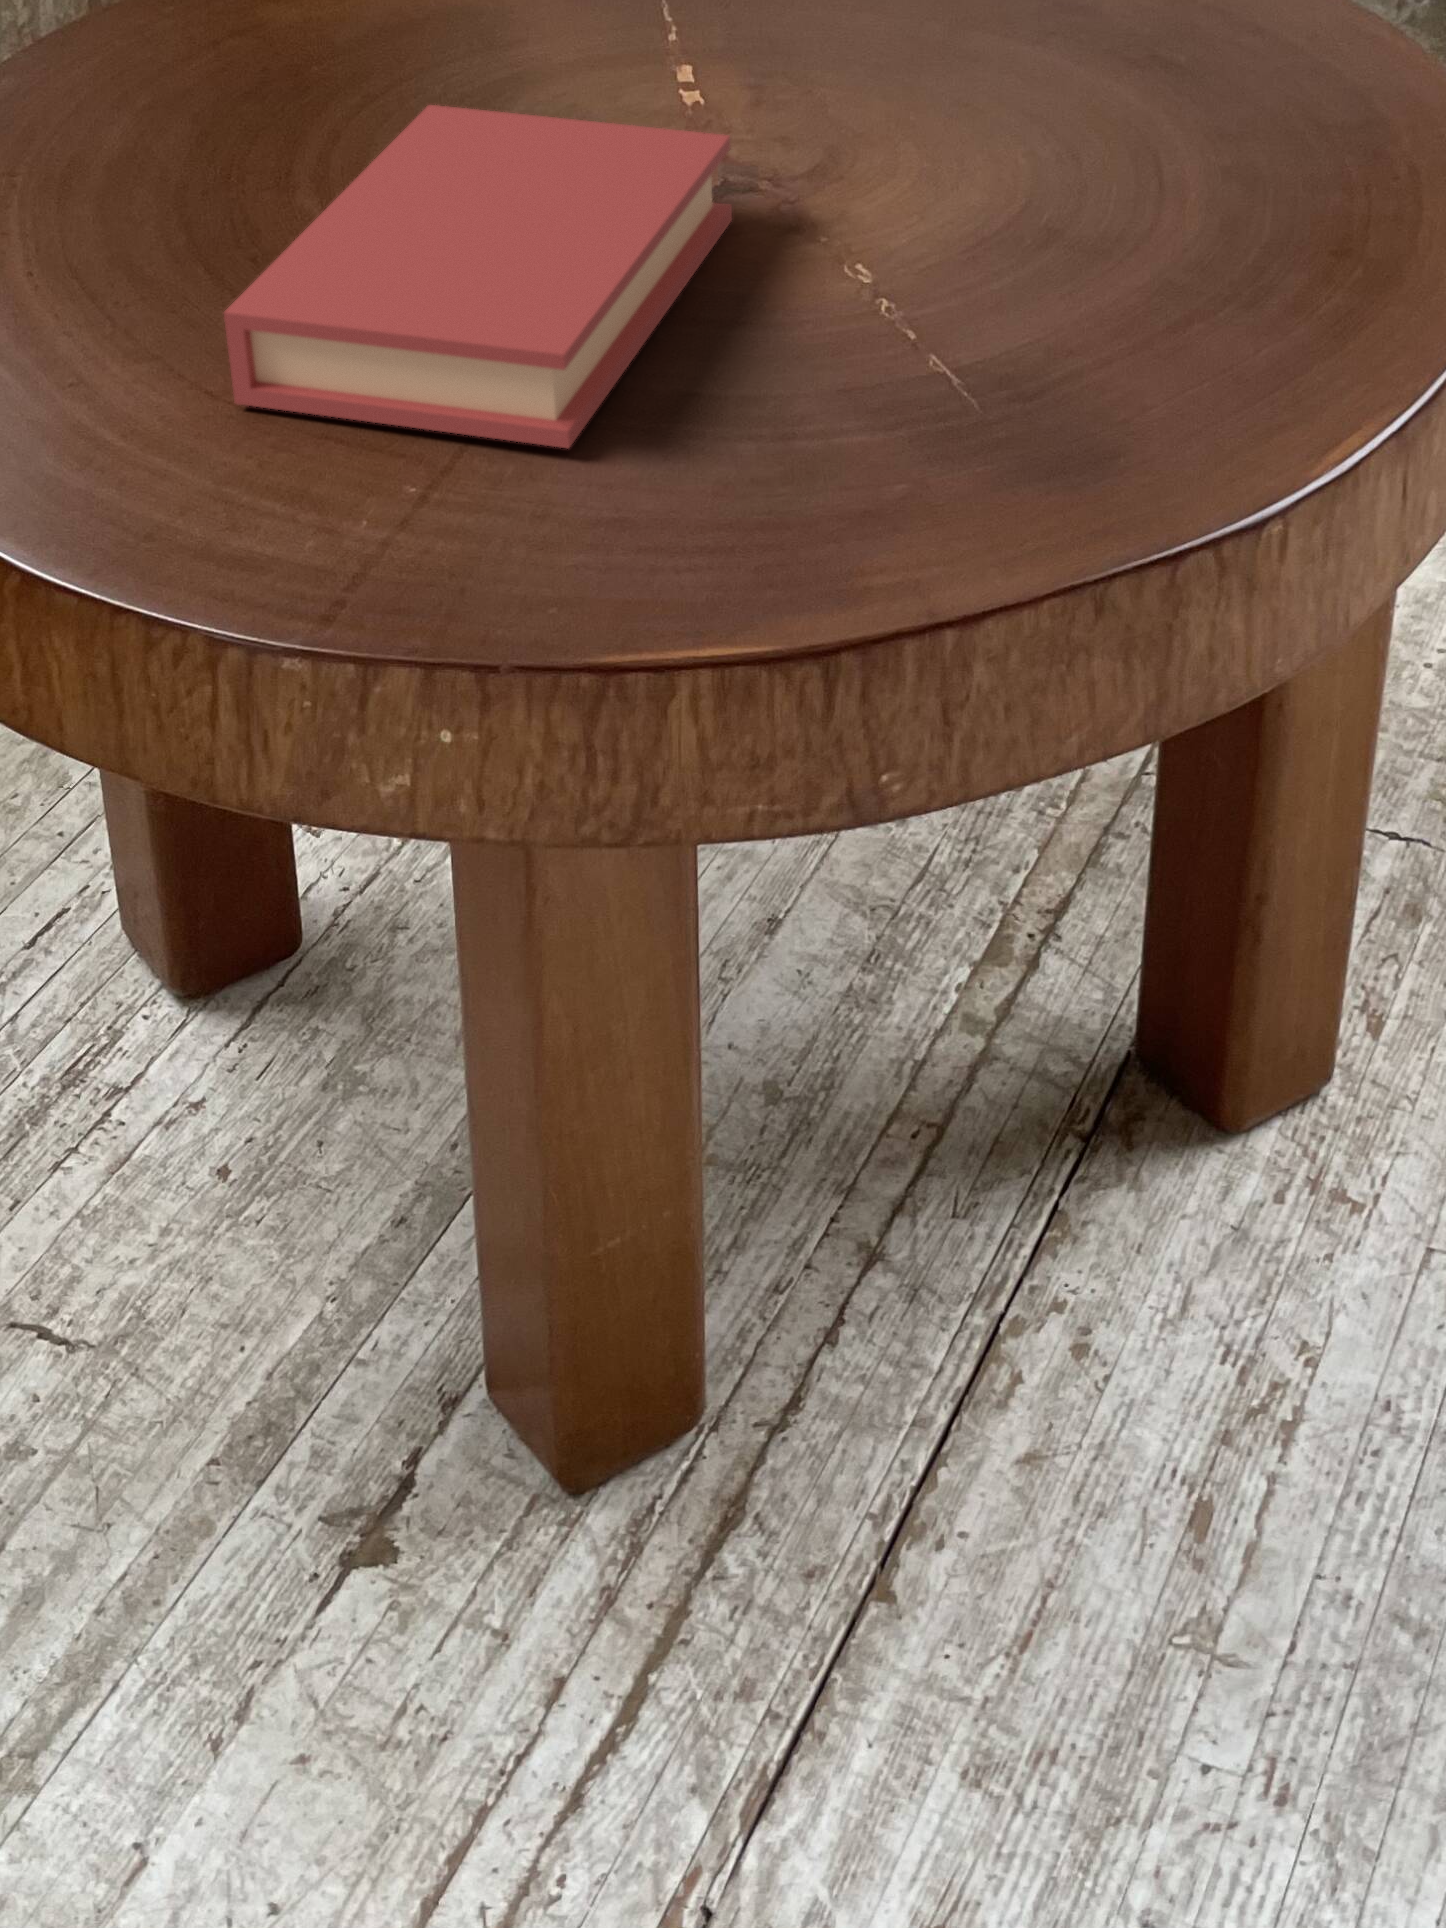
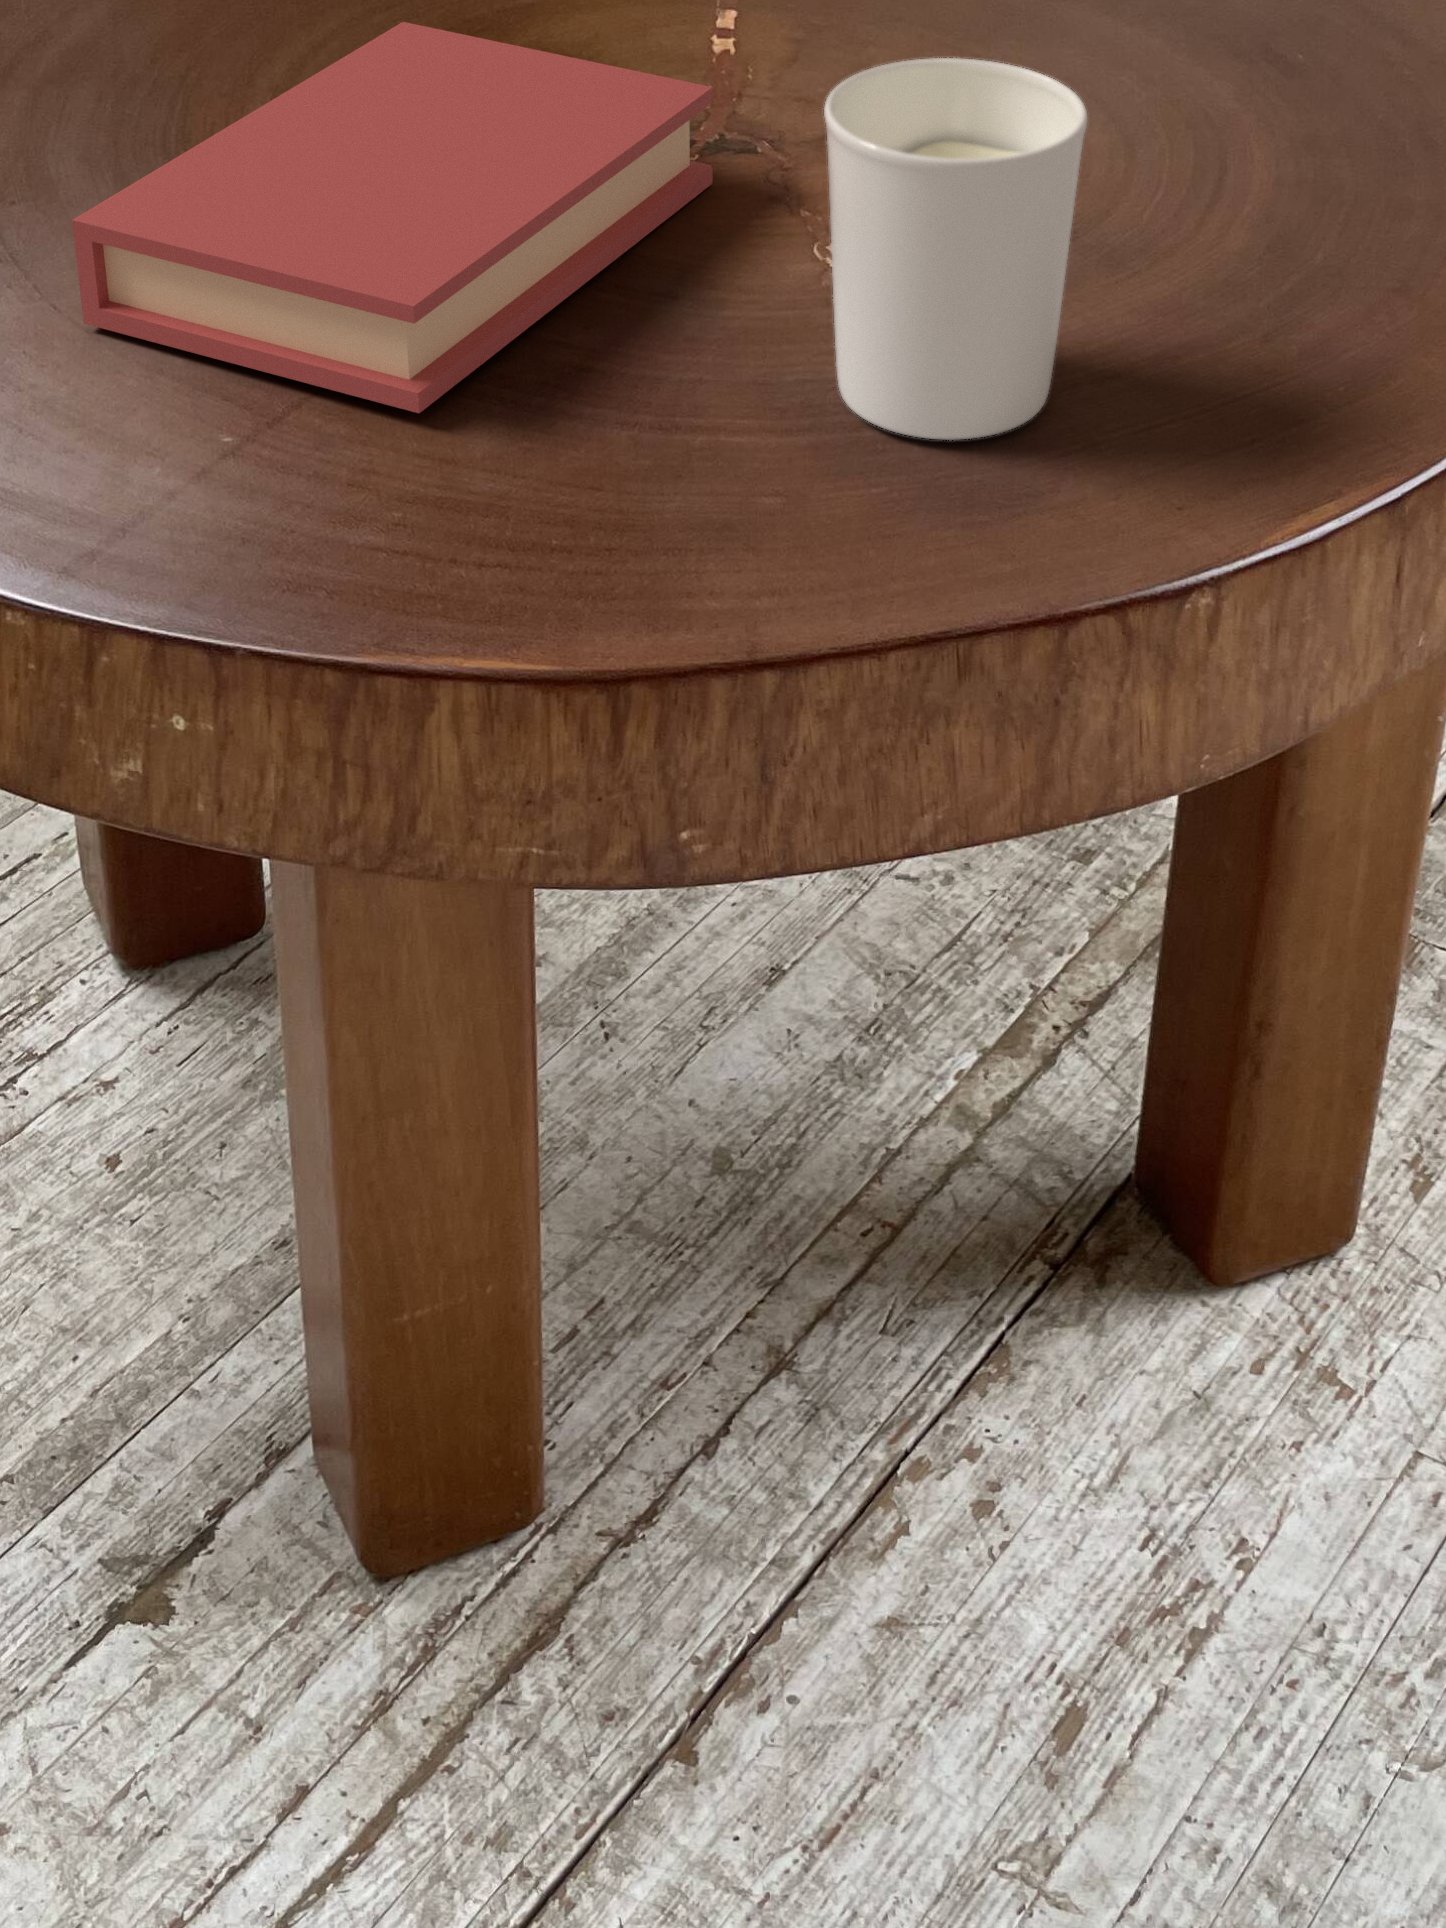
candle holder: none [898,89,1126,420] -> present [824,58,1087,440]

